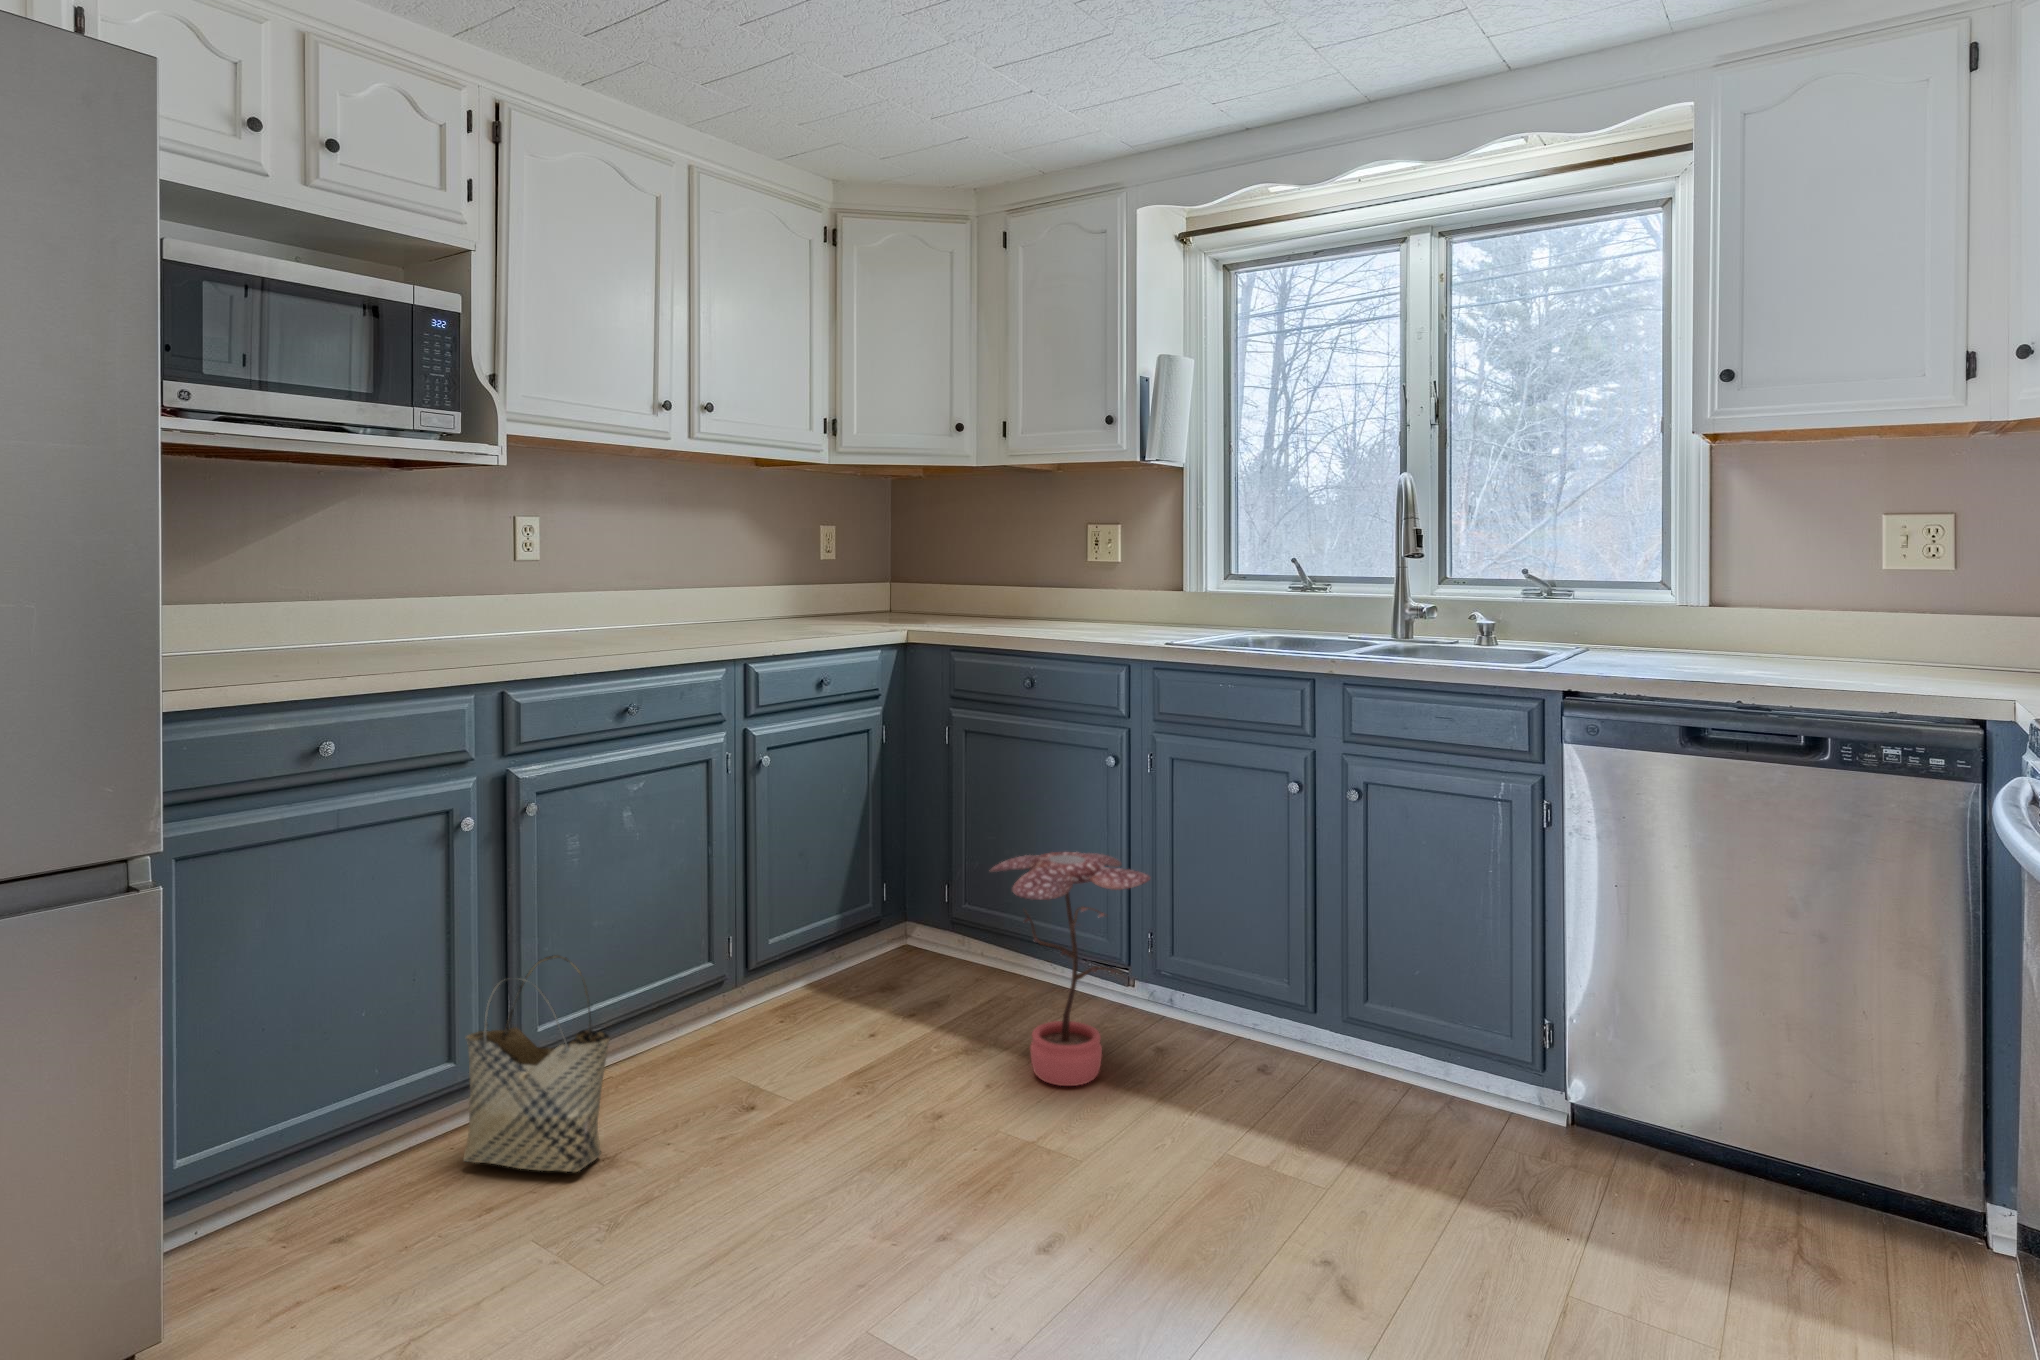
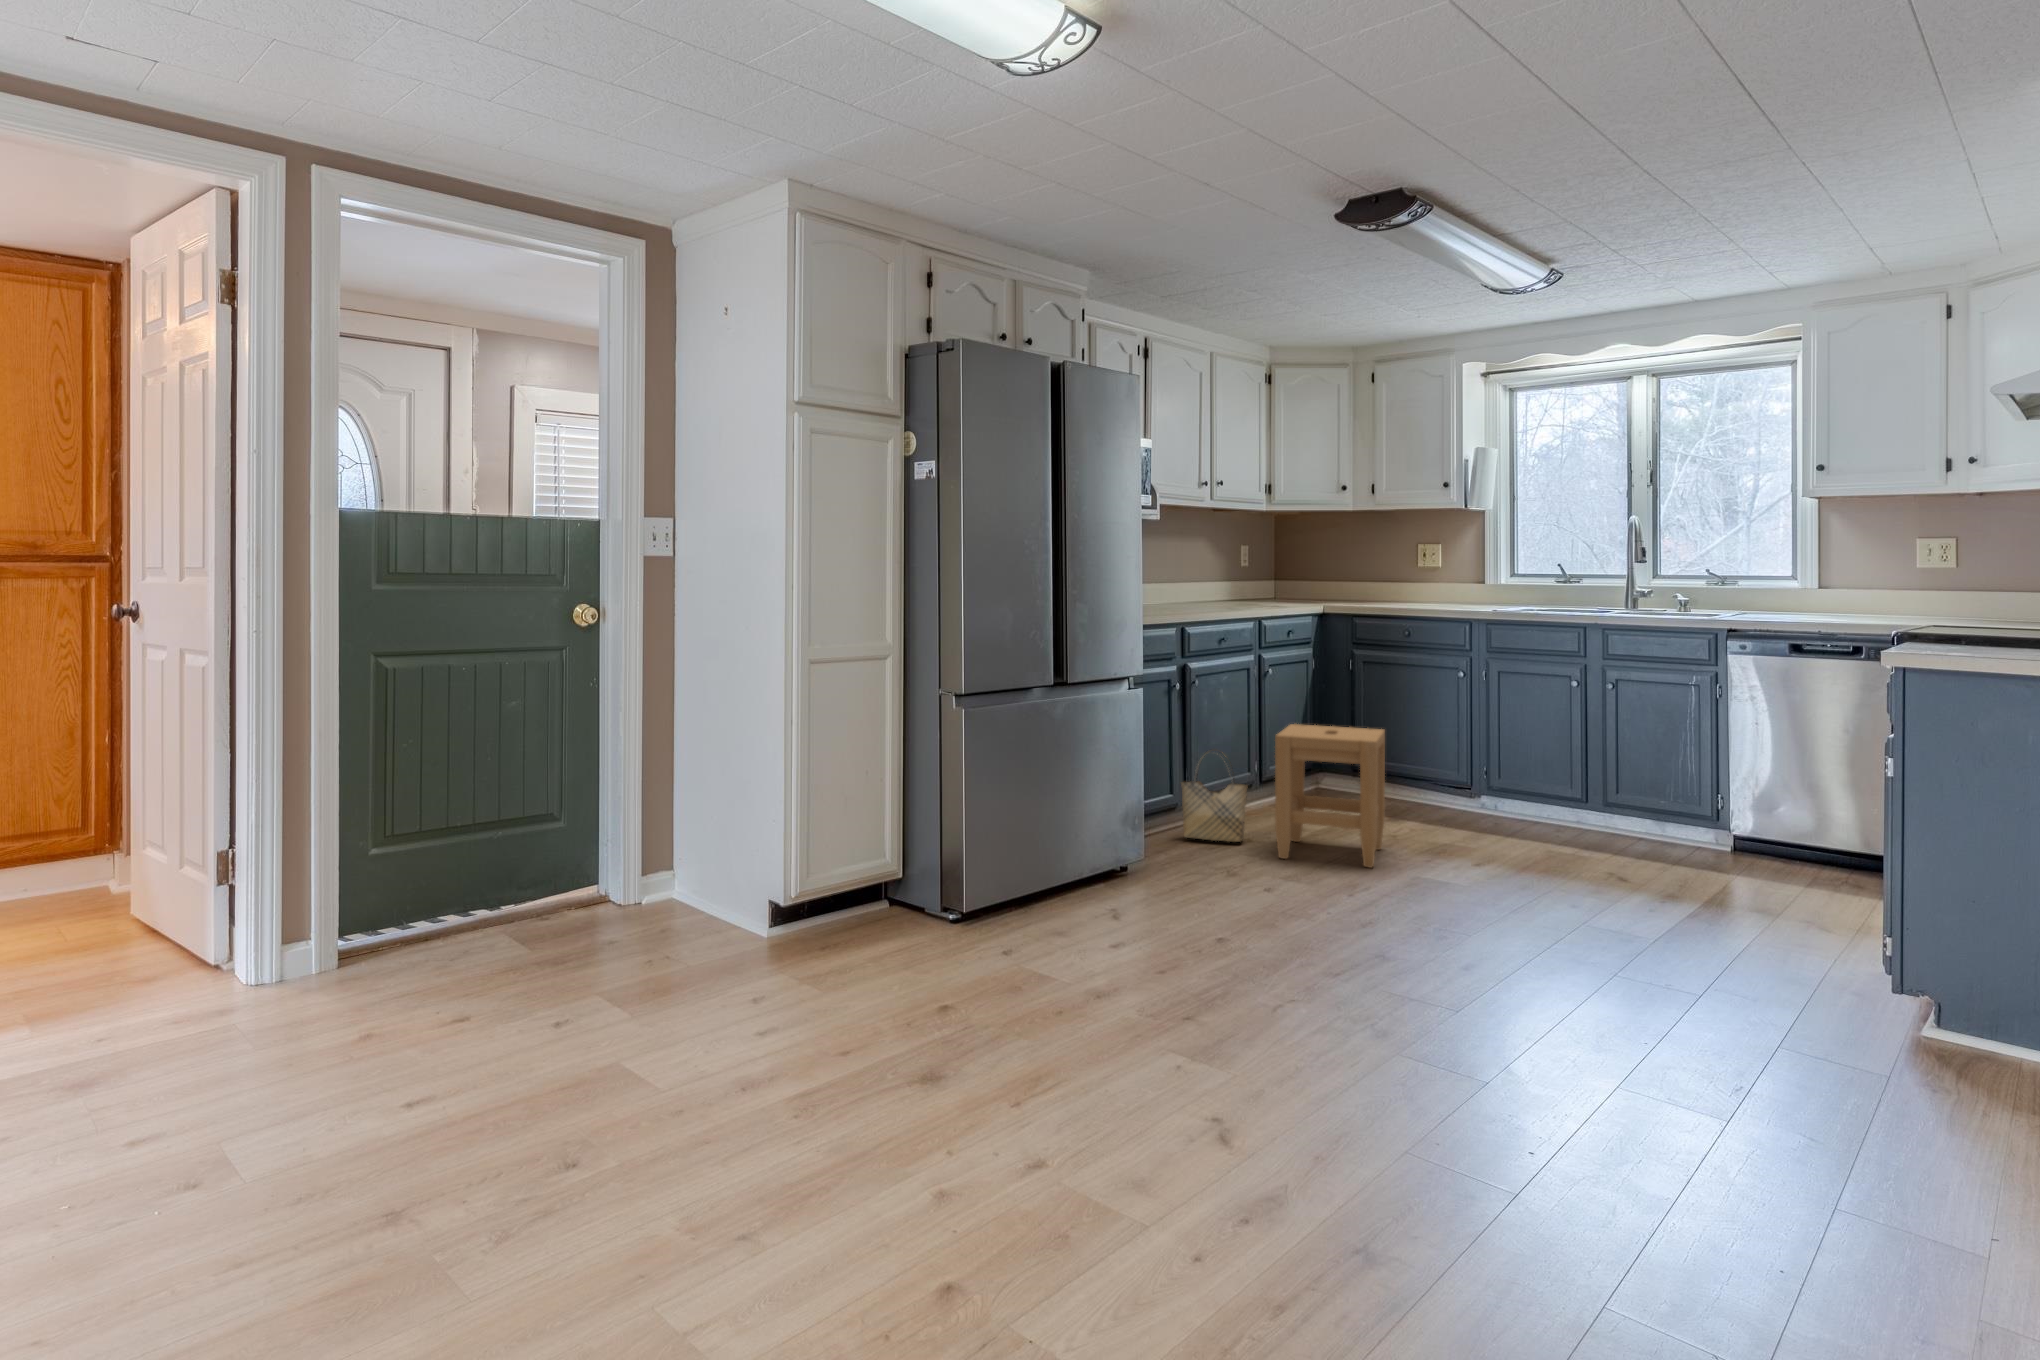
potted plant: present [990,852,1150,1086] -> none [1407,716,1500,831]
stool: none [603,899,890,1278] -> present [1275,724,1385,868]

